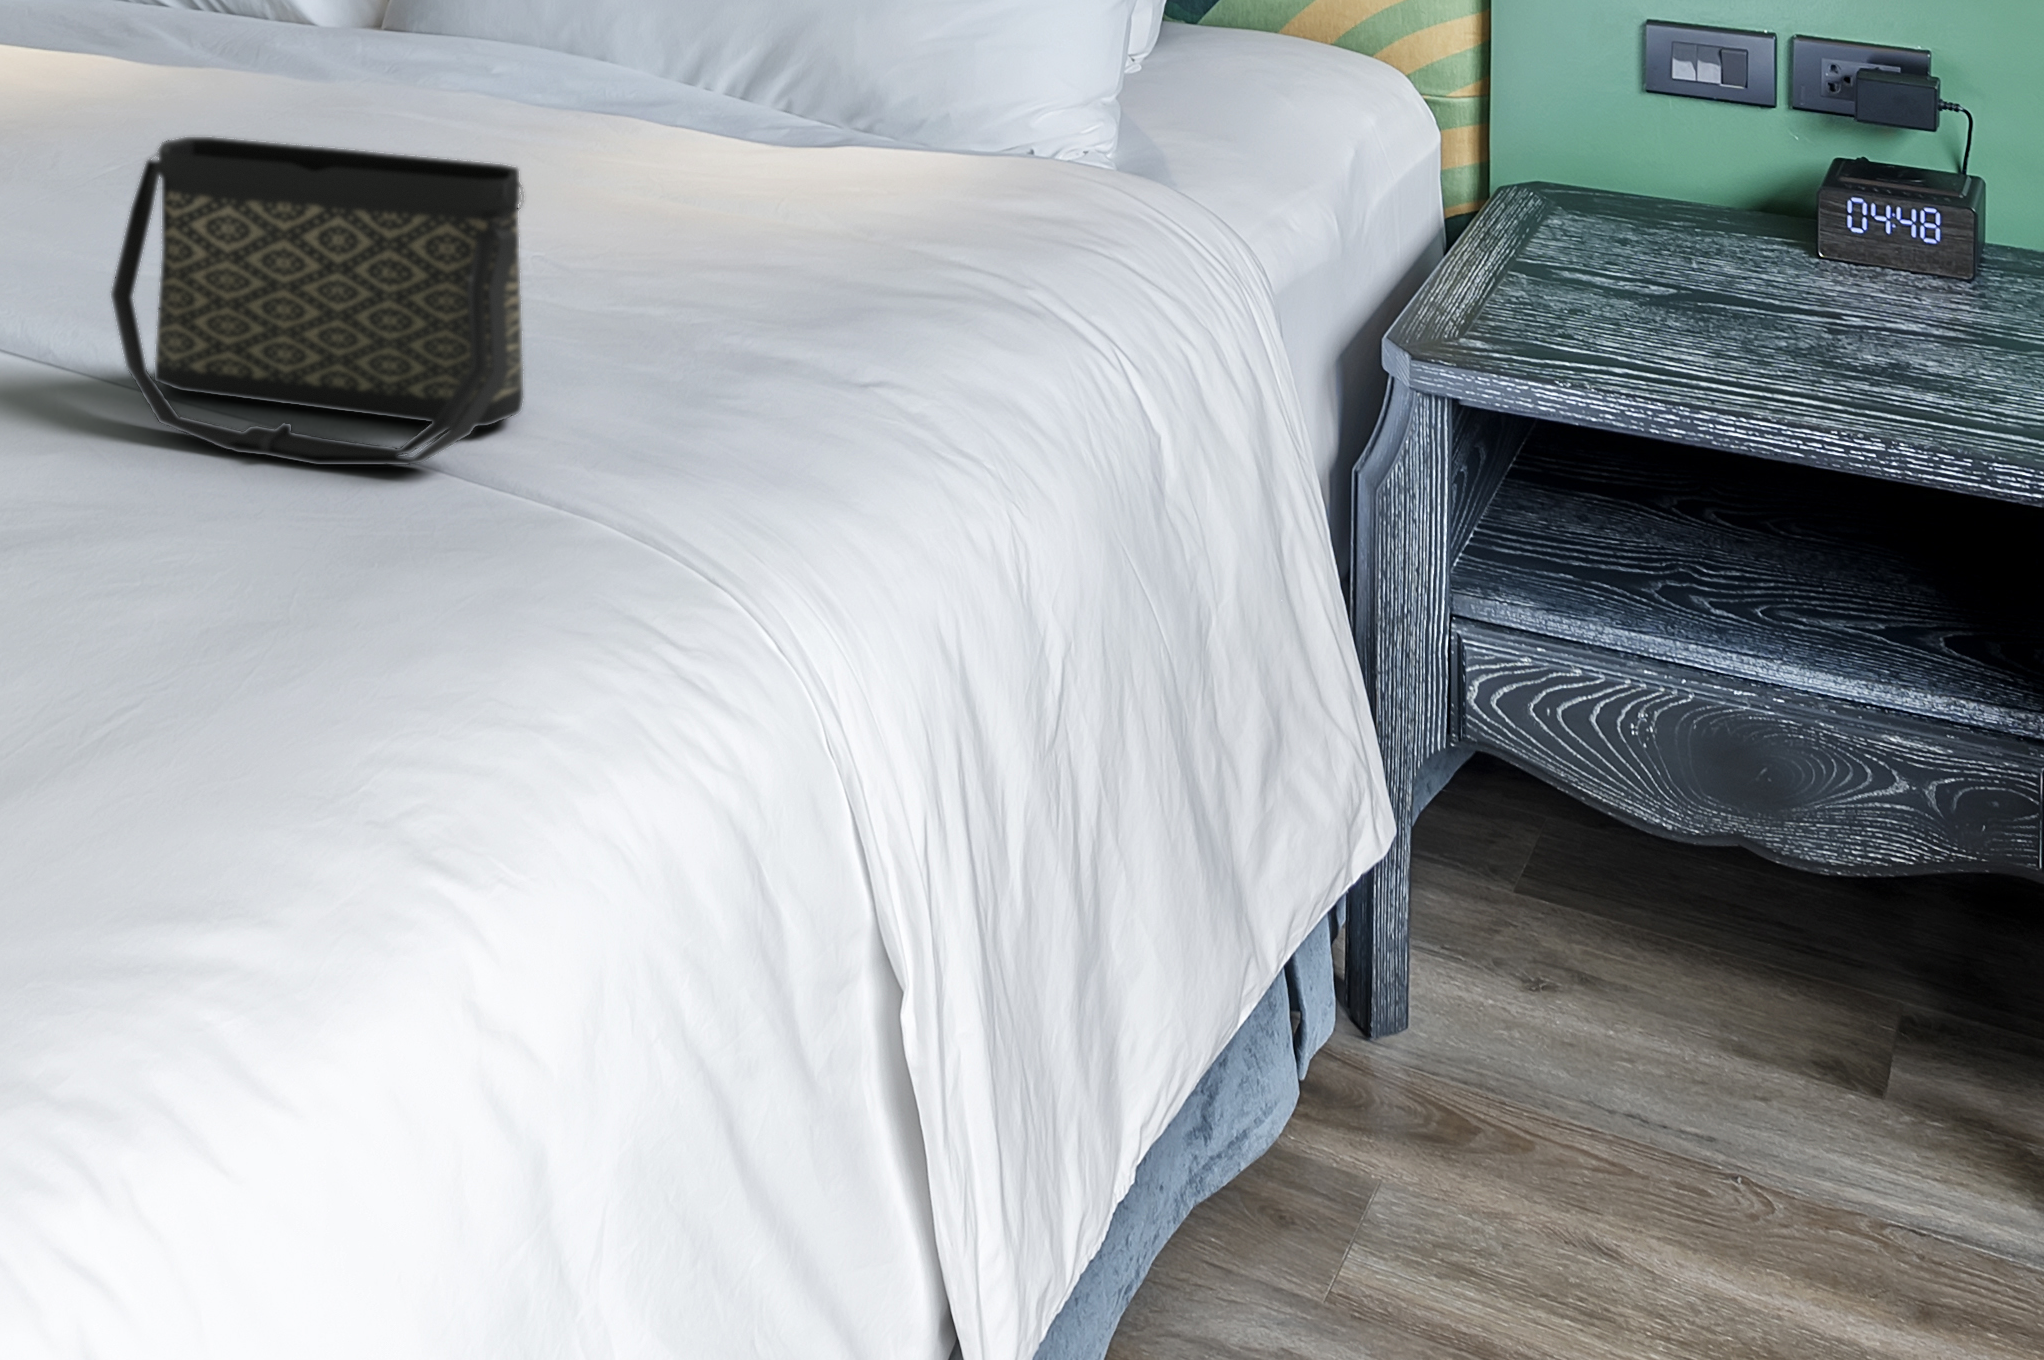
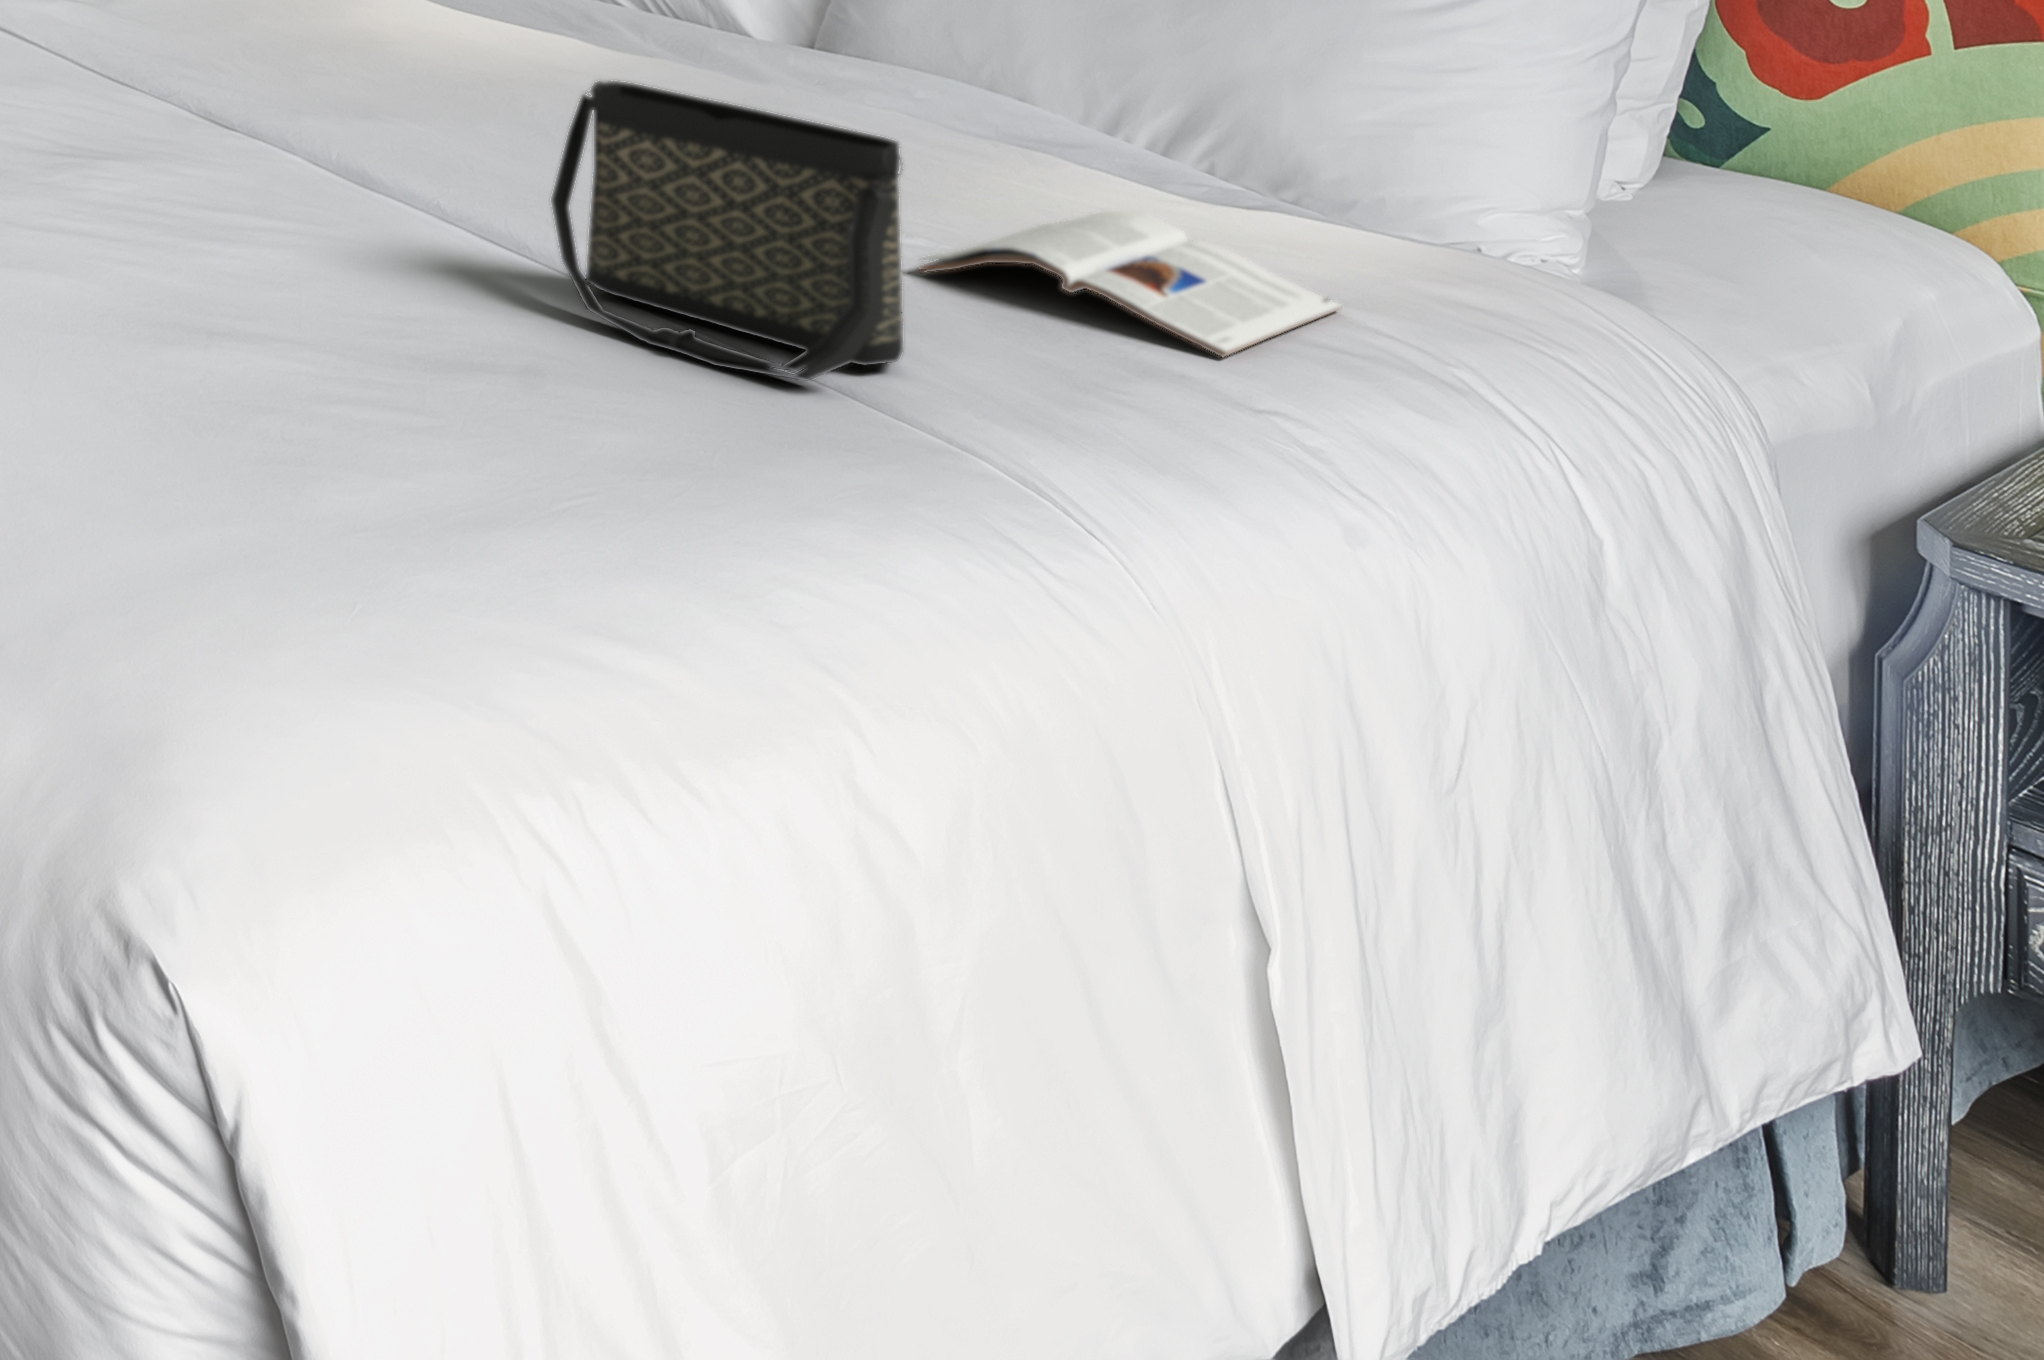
magazine: none [523,174,932,329] -> present [920,211,1341,357]

